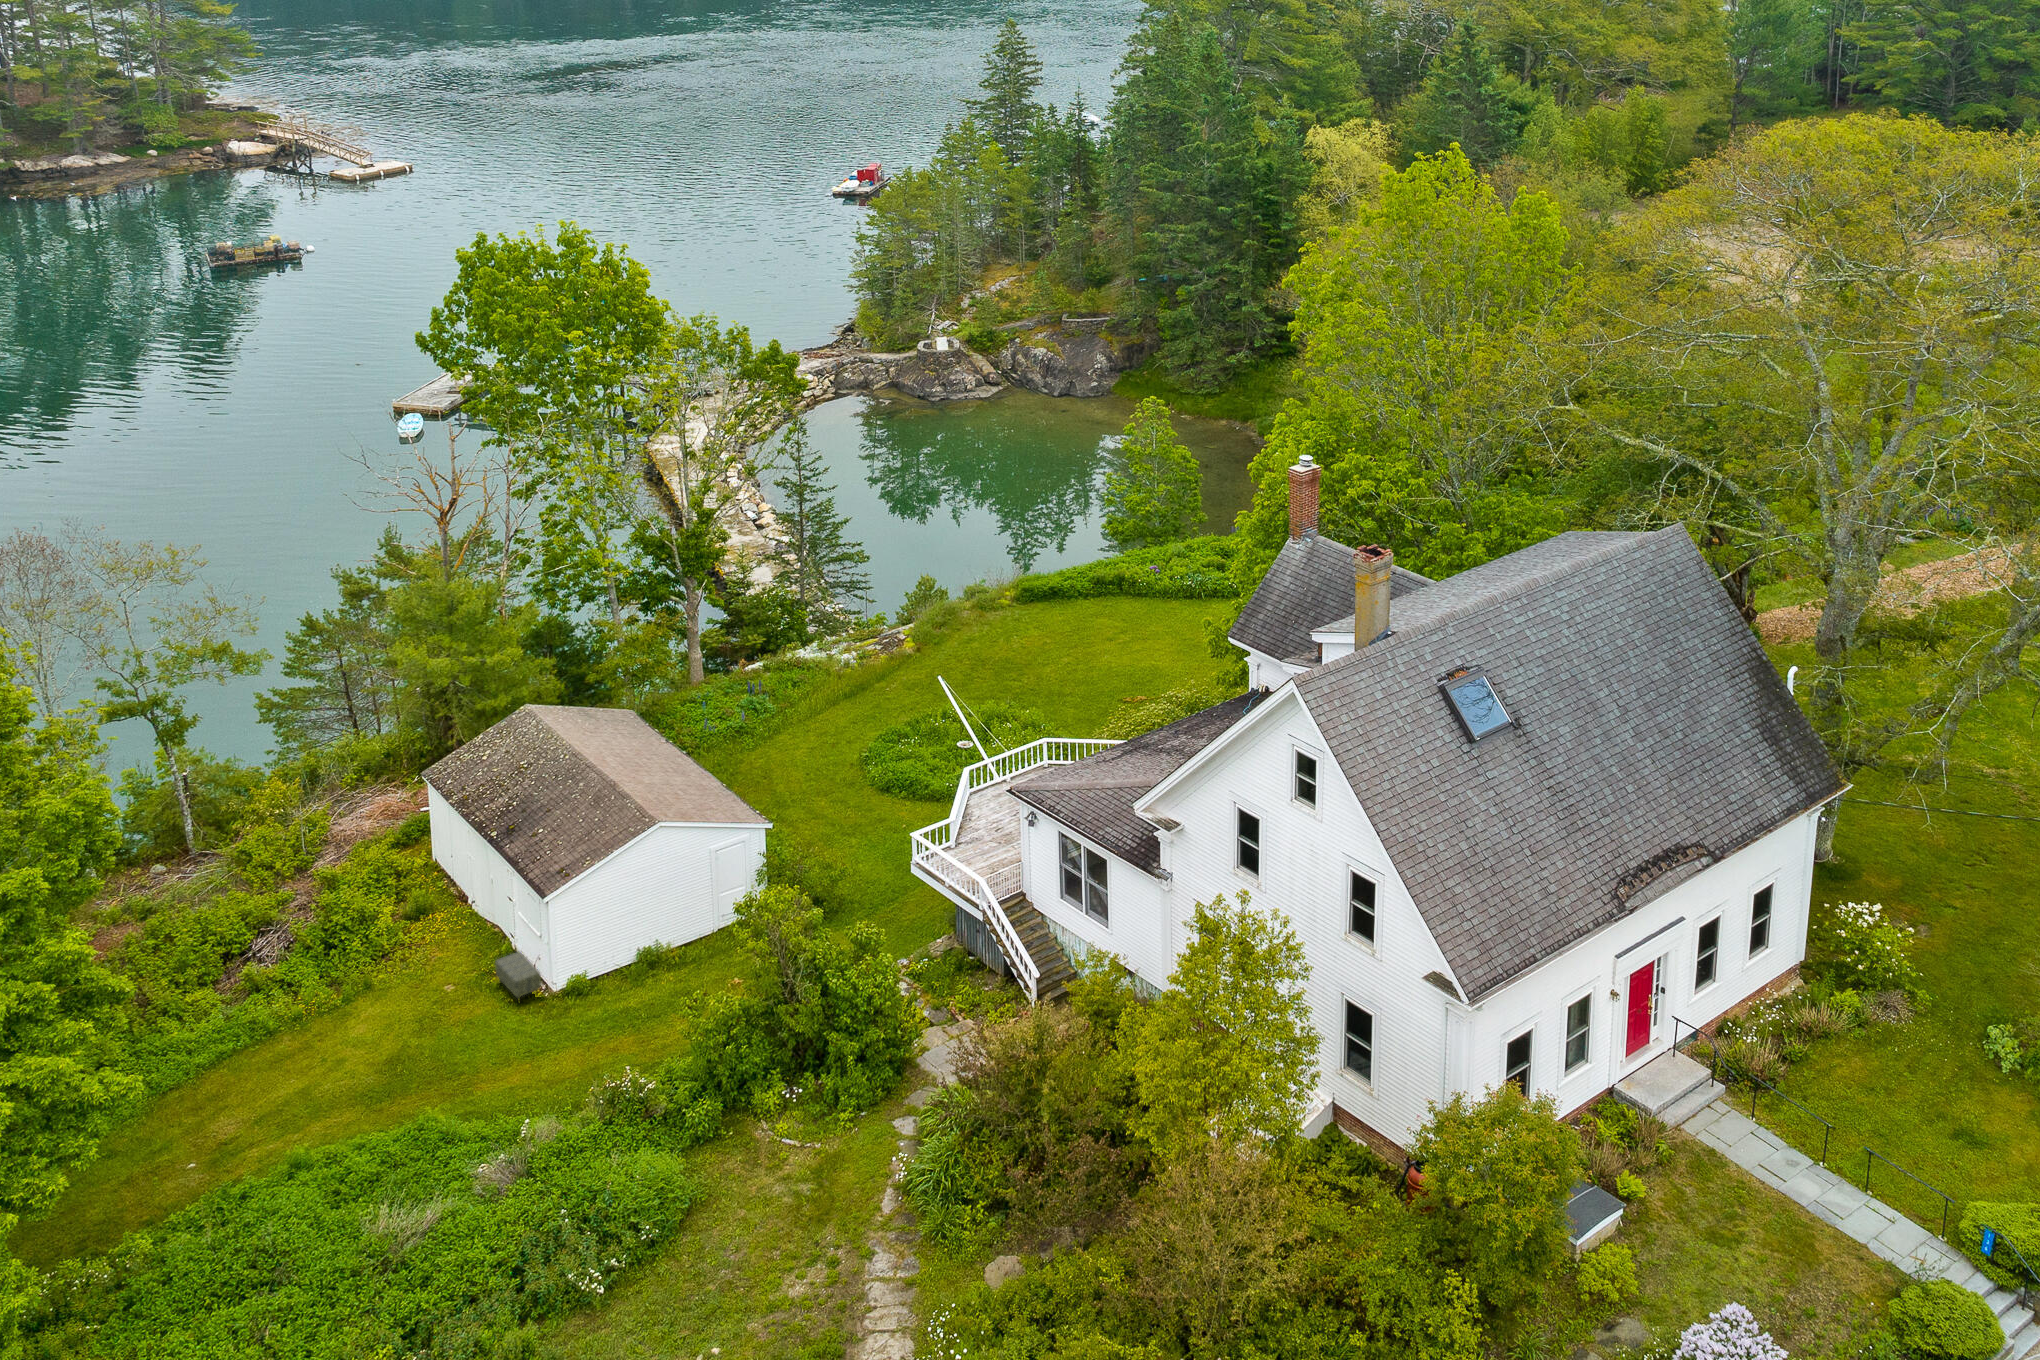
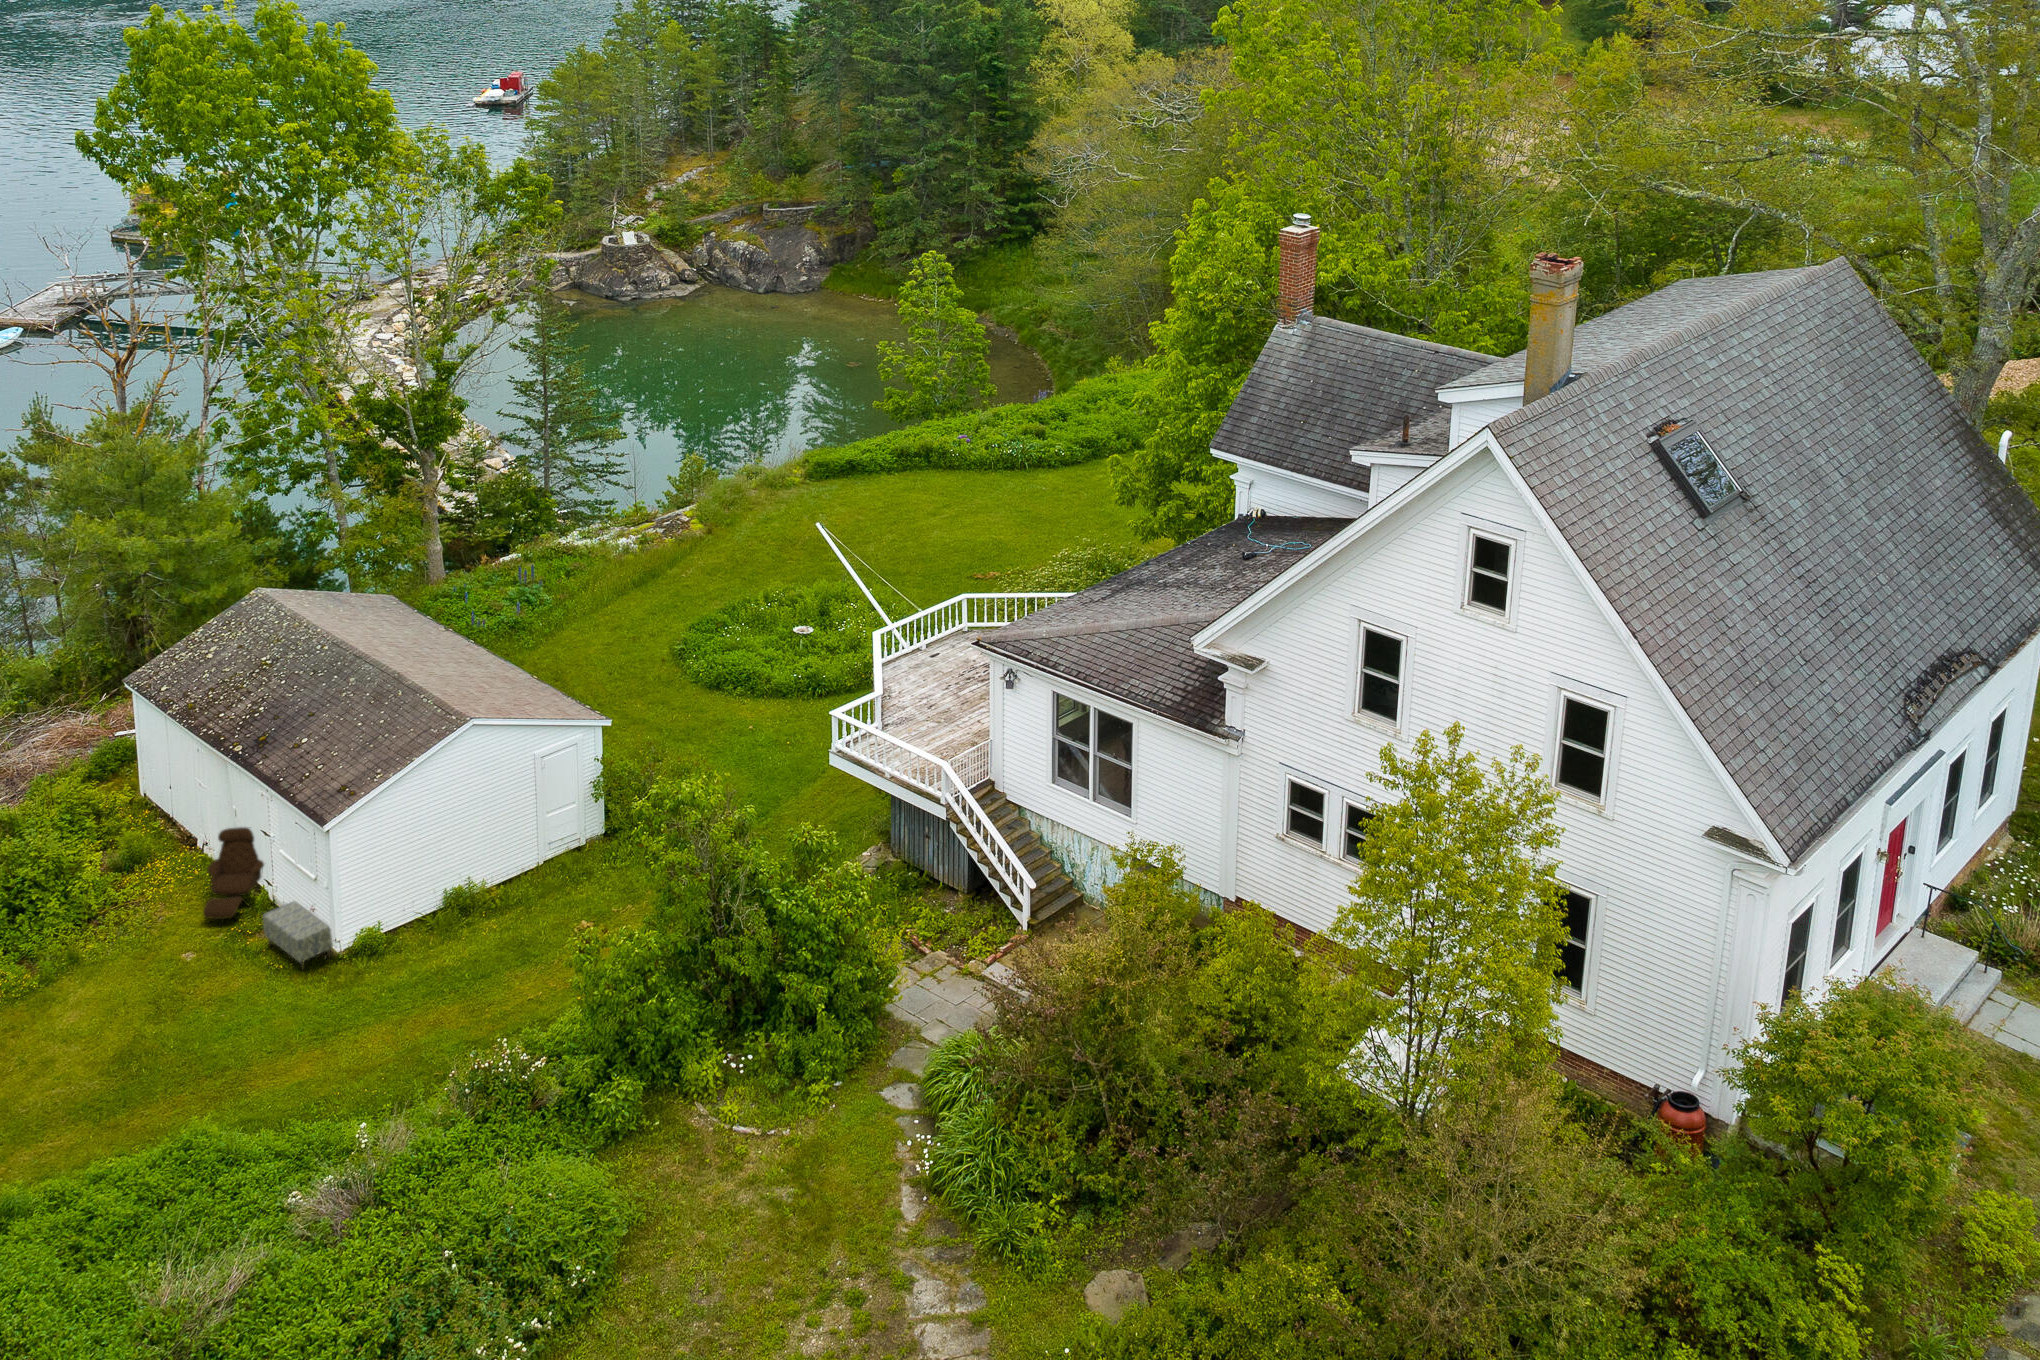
lounge chair: none [457,893,506,968] -> present [203,827,264,925]

